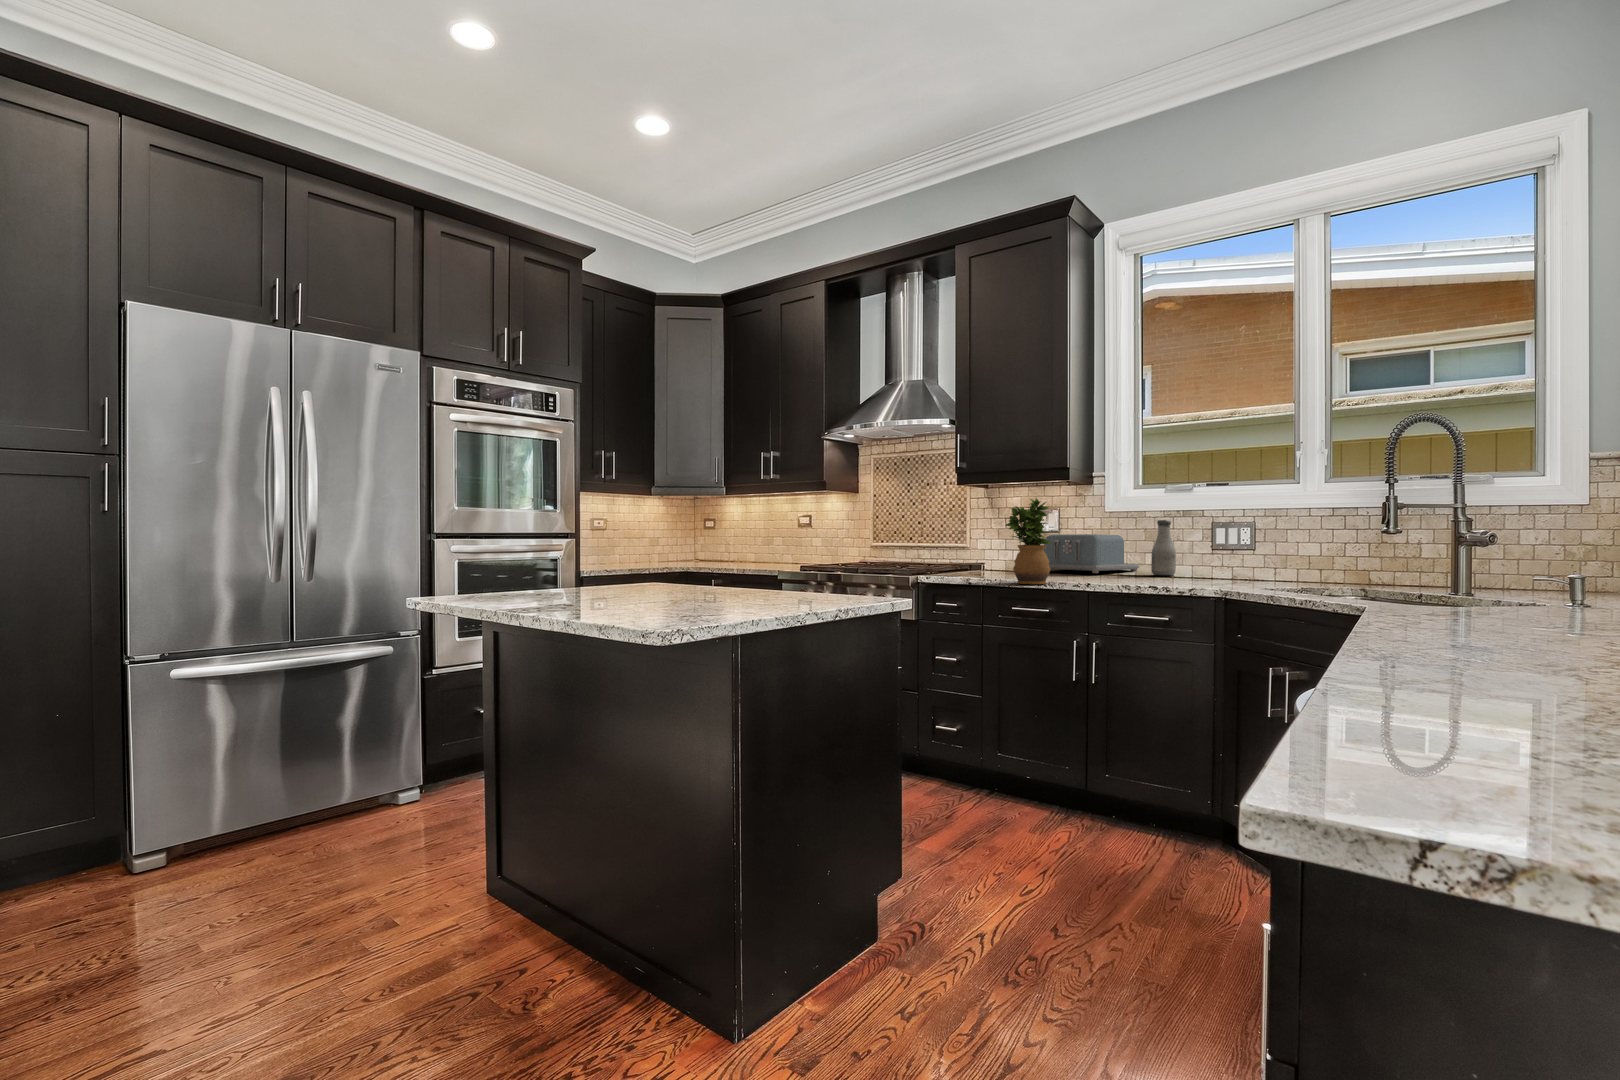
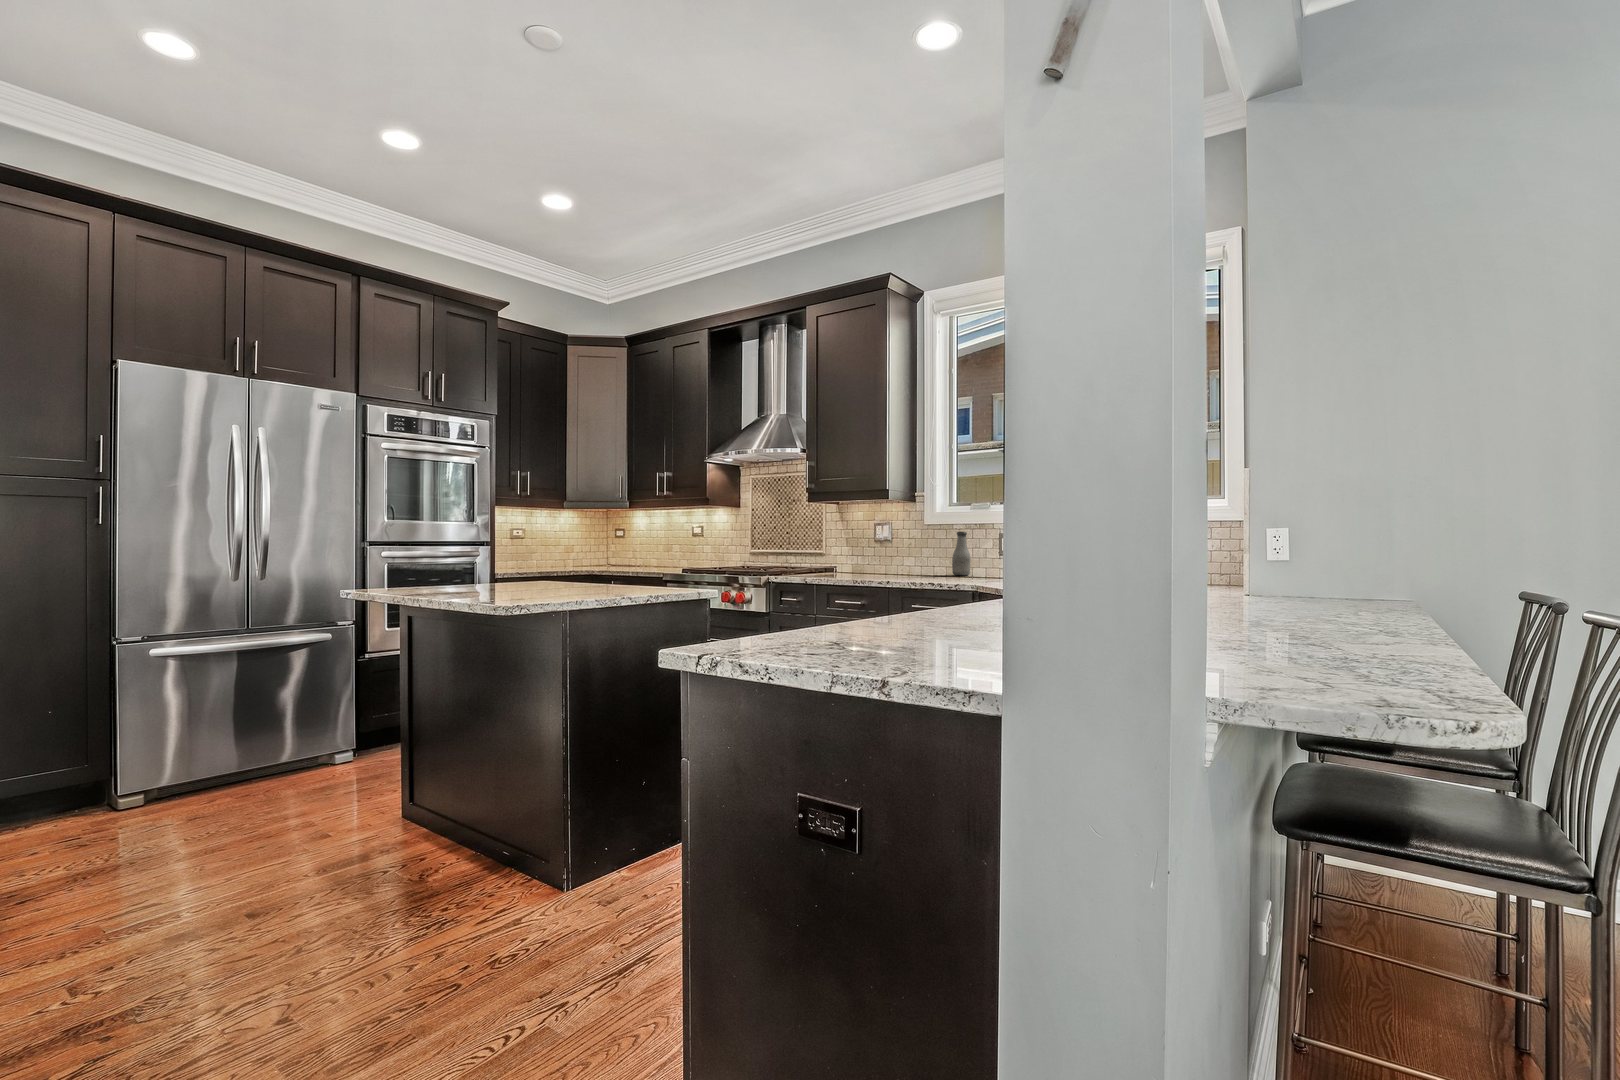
potted plant: present [1005,499,1051,584] -> none [830,514,865,582]
toaster: present [1044,534,1139,573] -> none [874,543,950,574]

